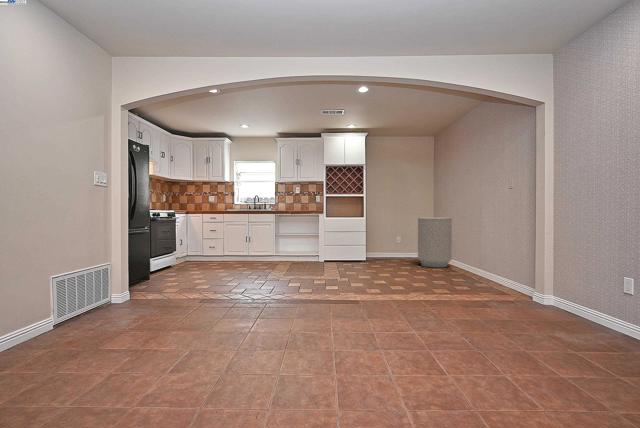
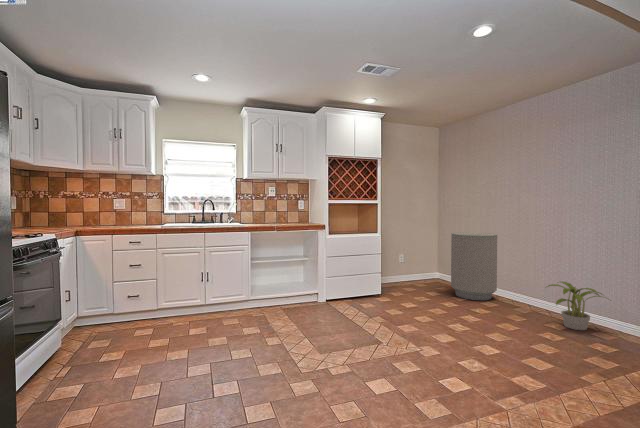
potted plant: none [449,250,489,282] -> present [547,281,602,330]

